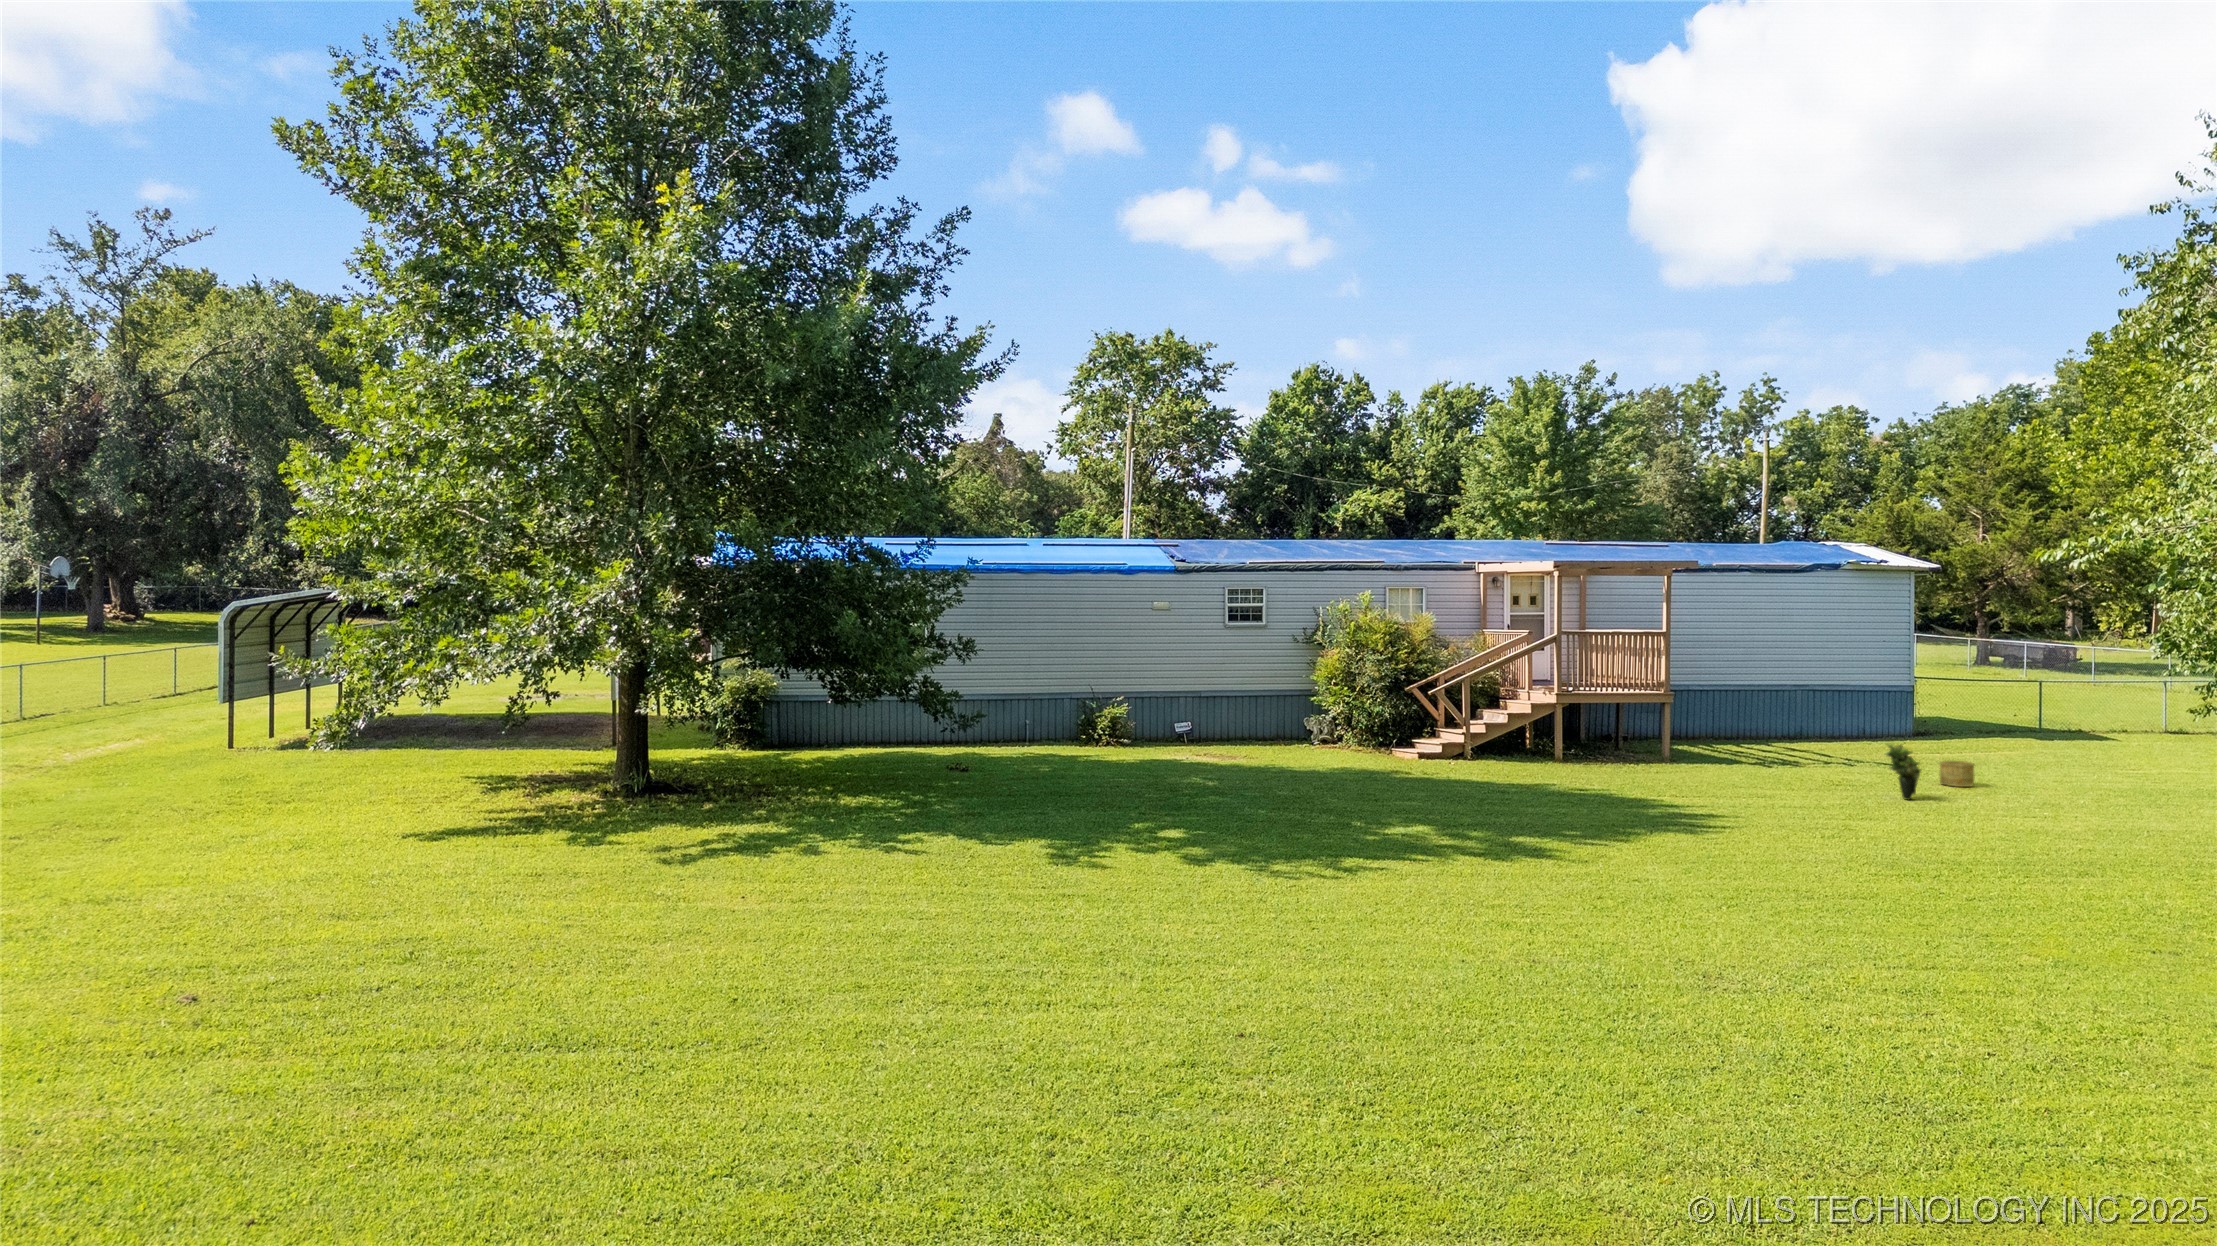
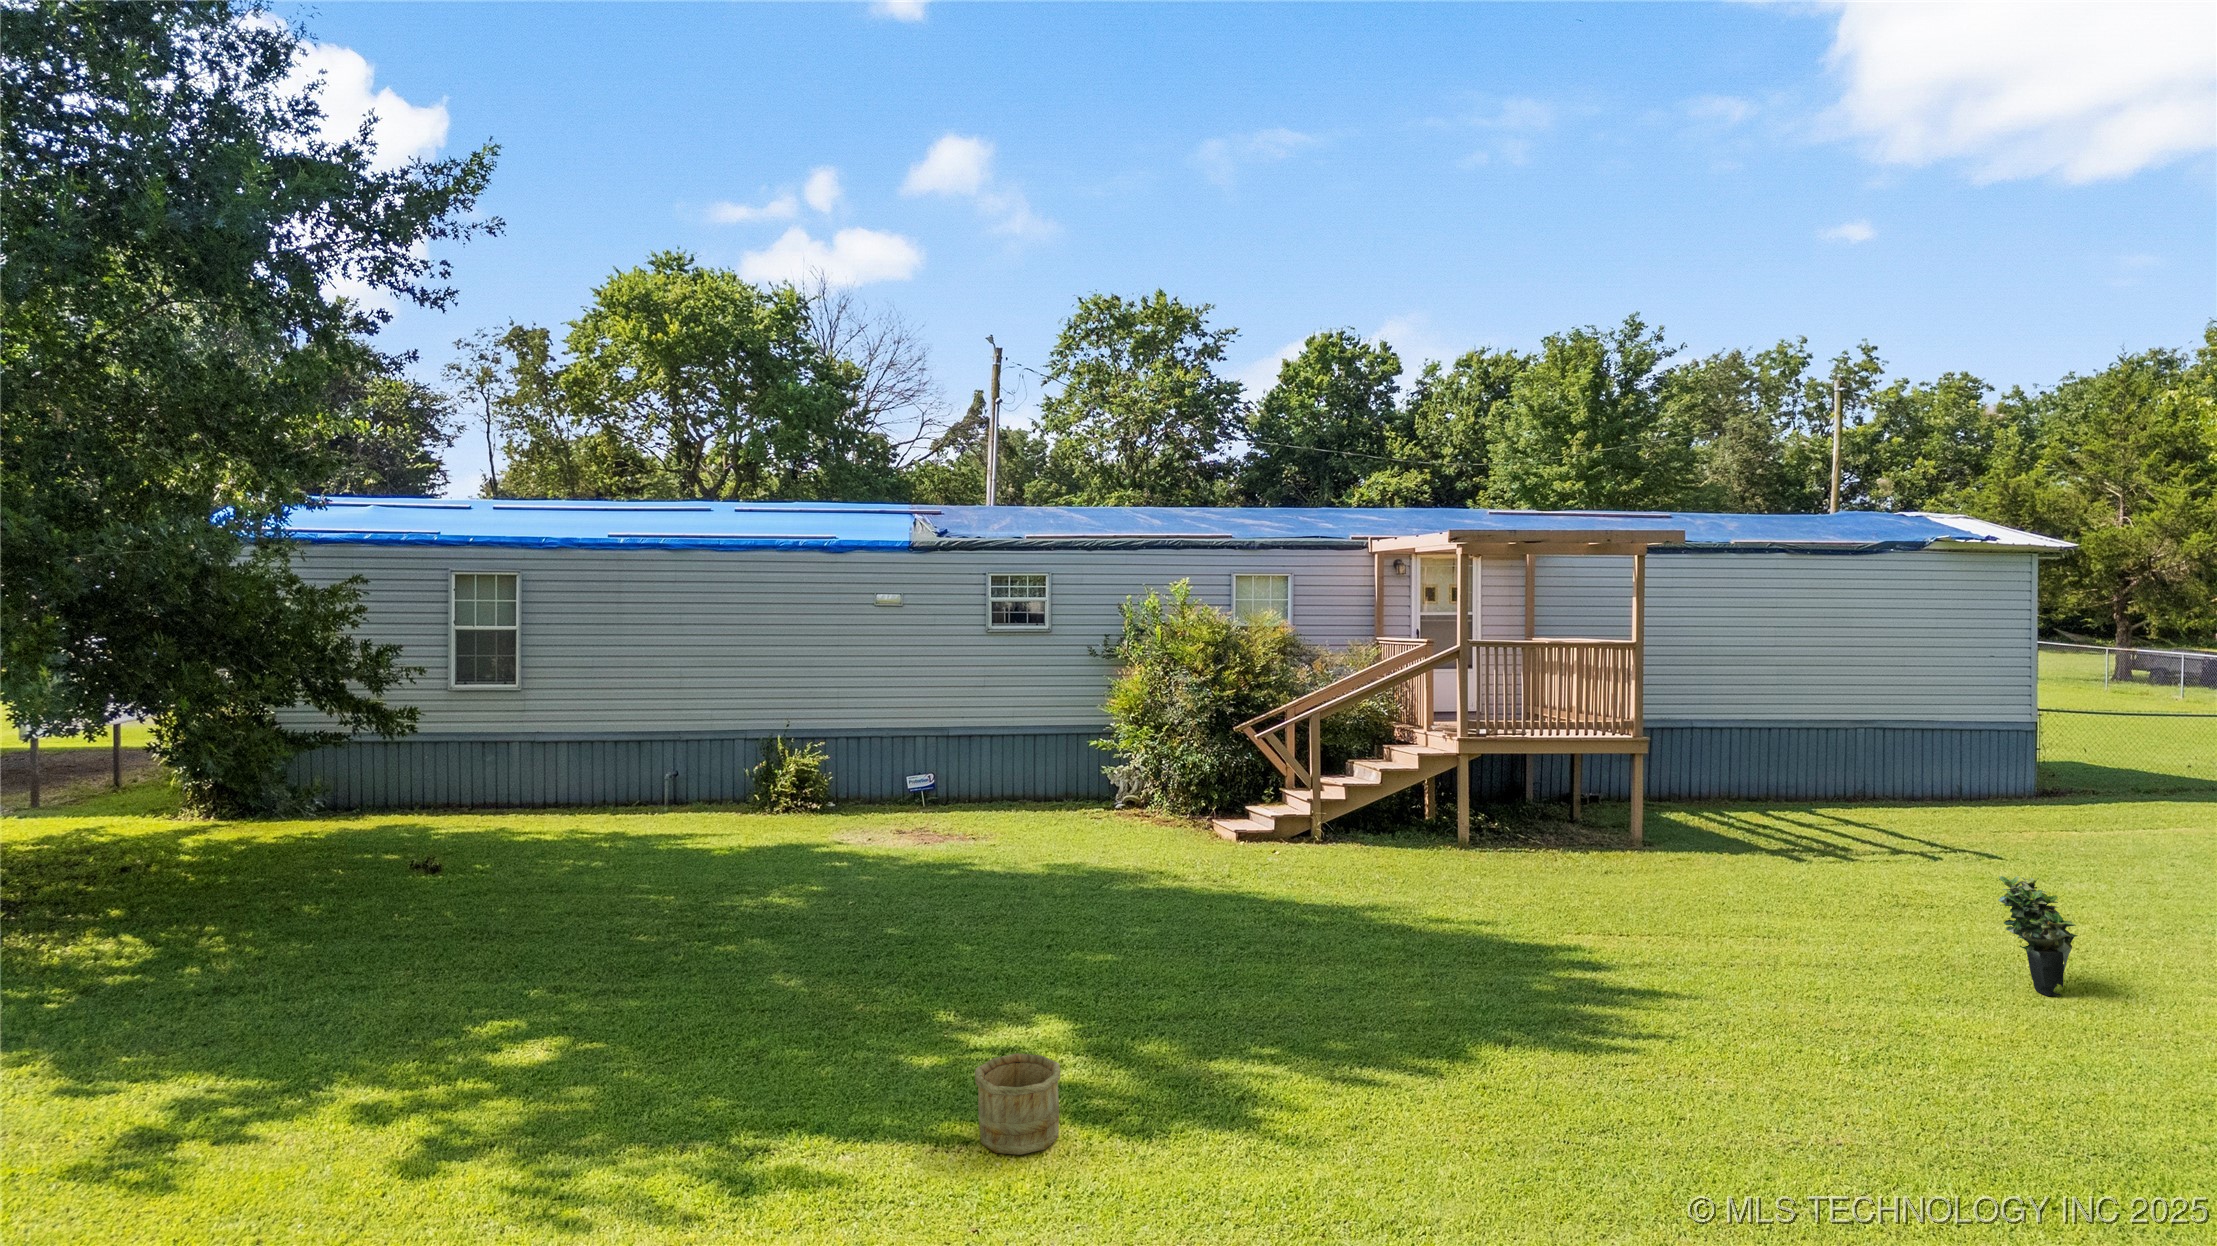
wooden bucket: present [1940,760,1974,787] -> present [975,1053,1060,1155]

